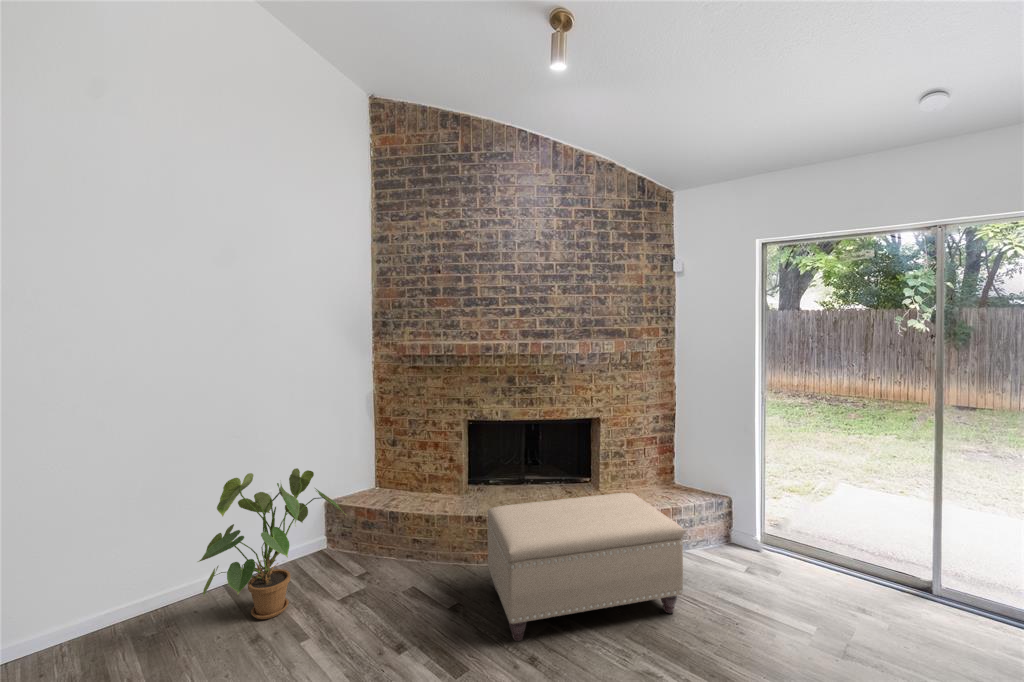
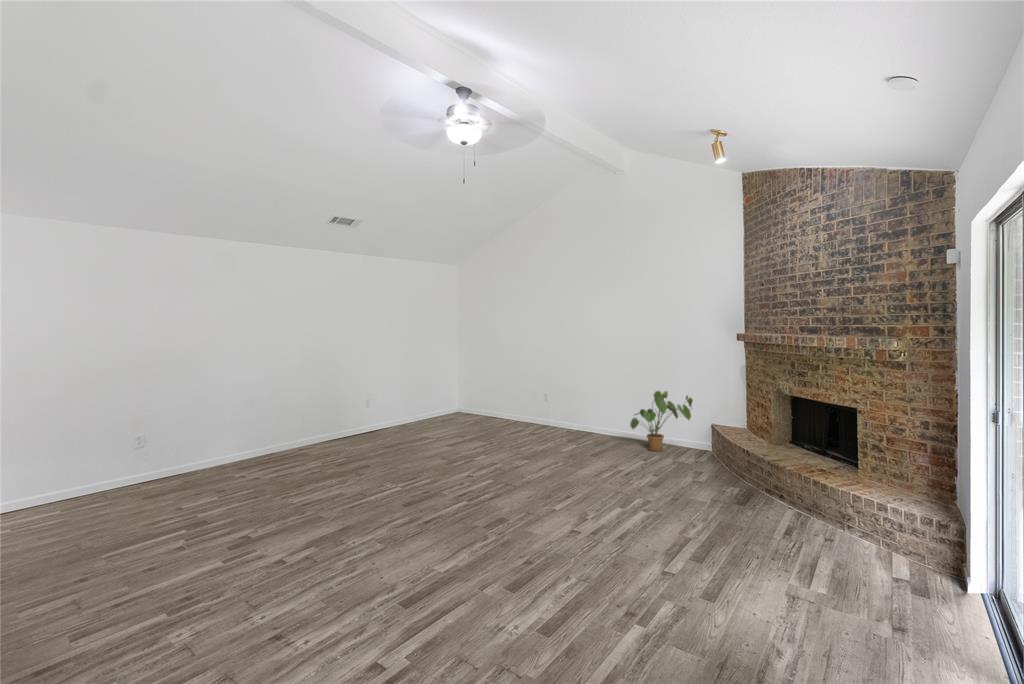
ottoman: present [487,493,684,641] -> none [679,435,817,531]

